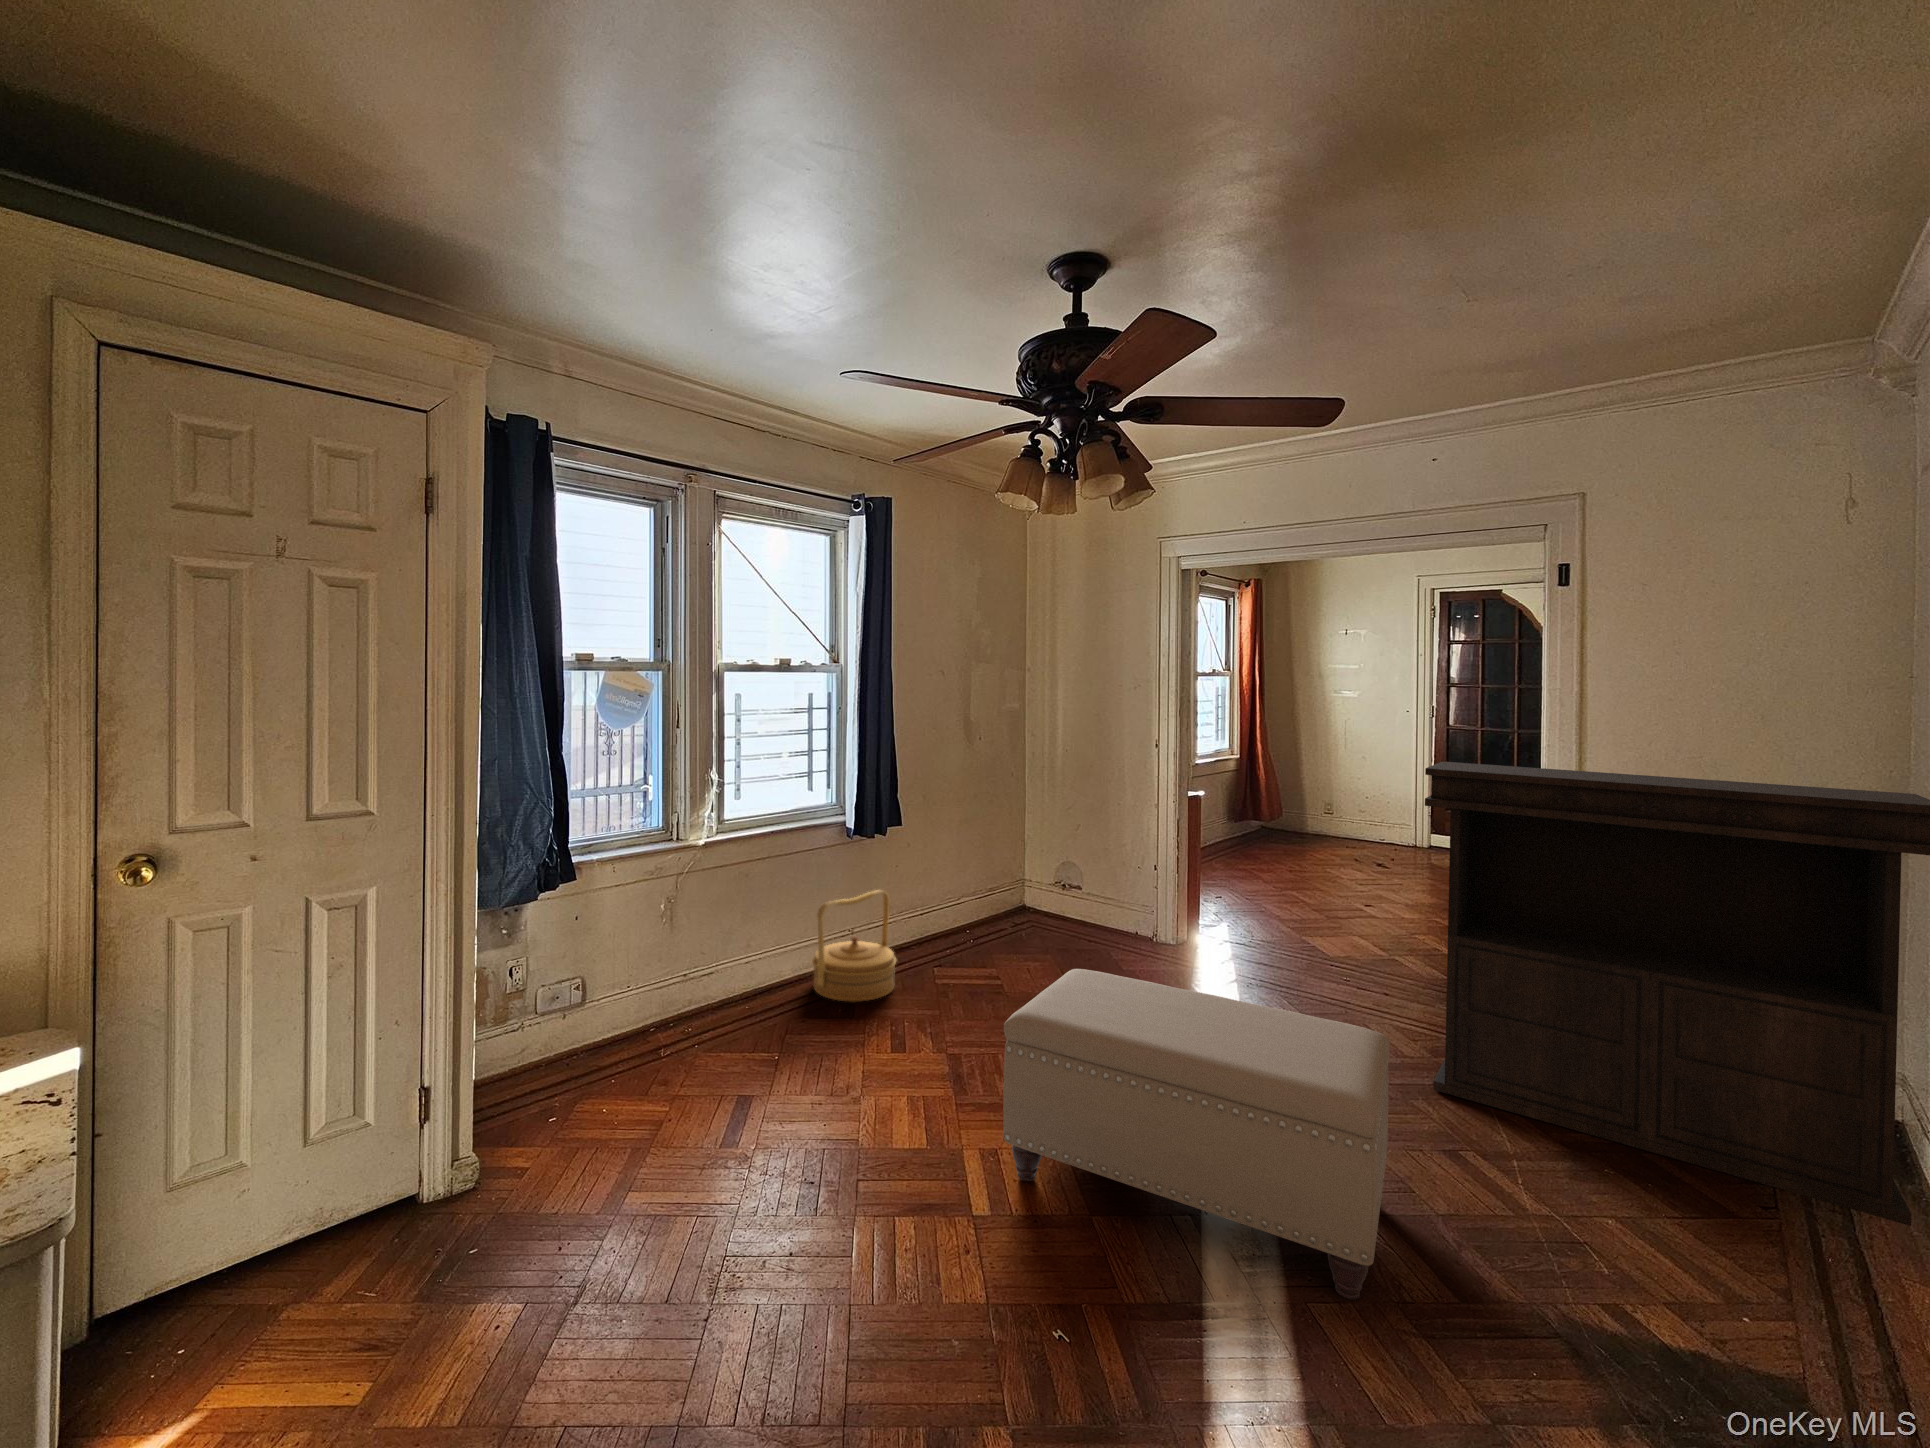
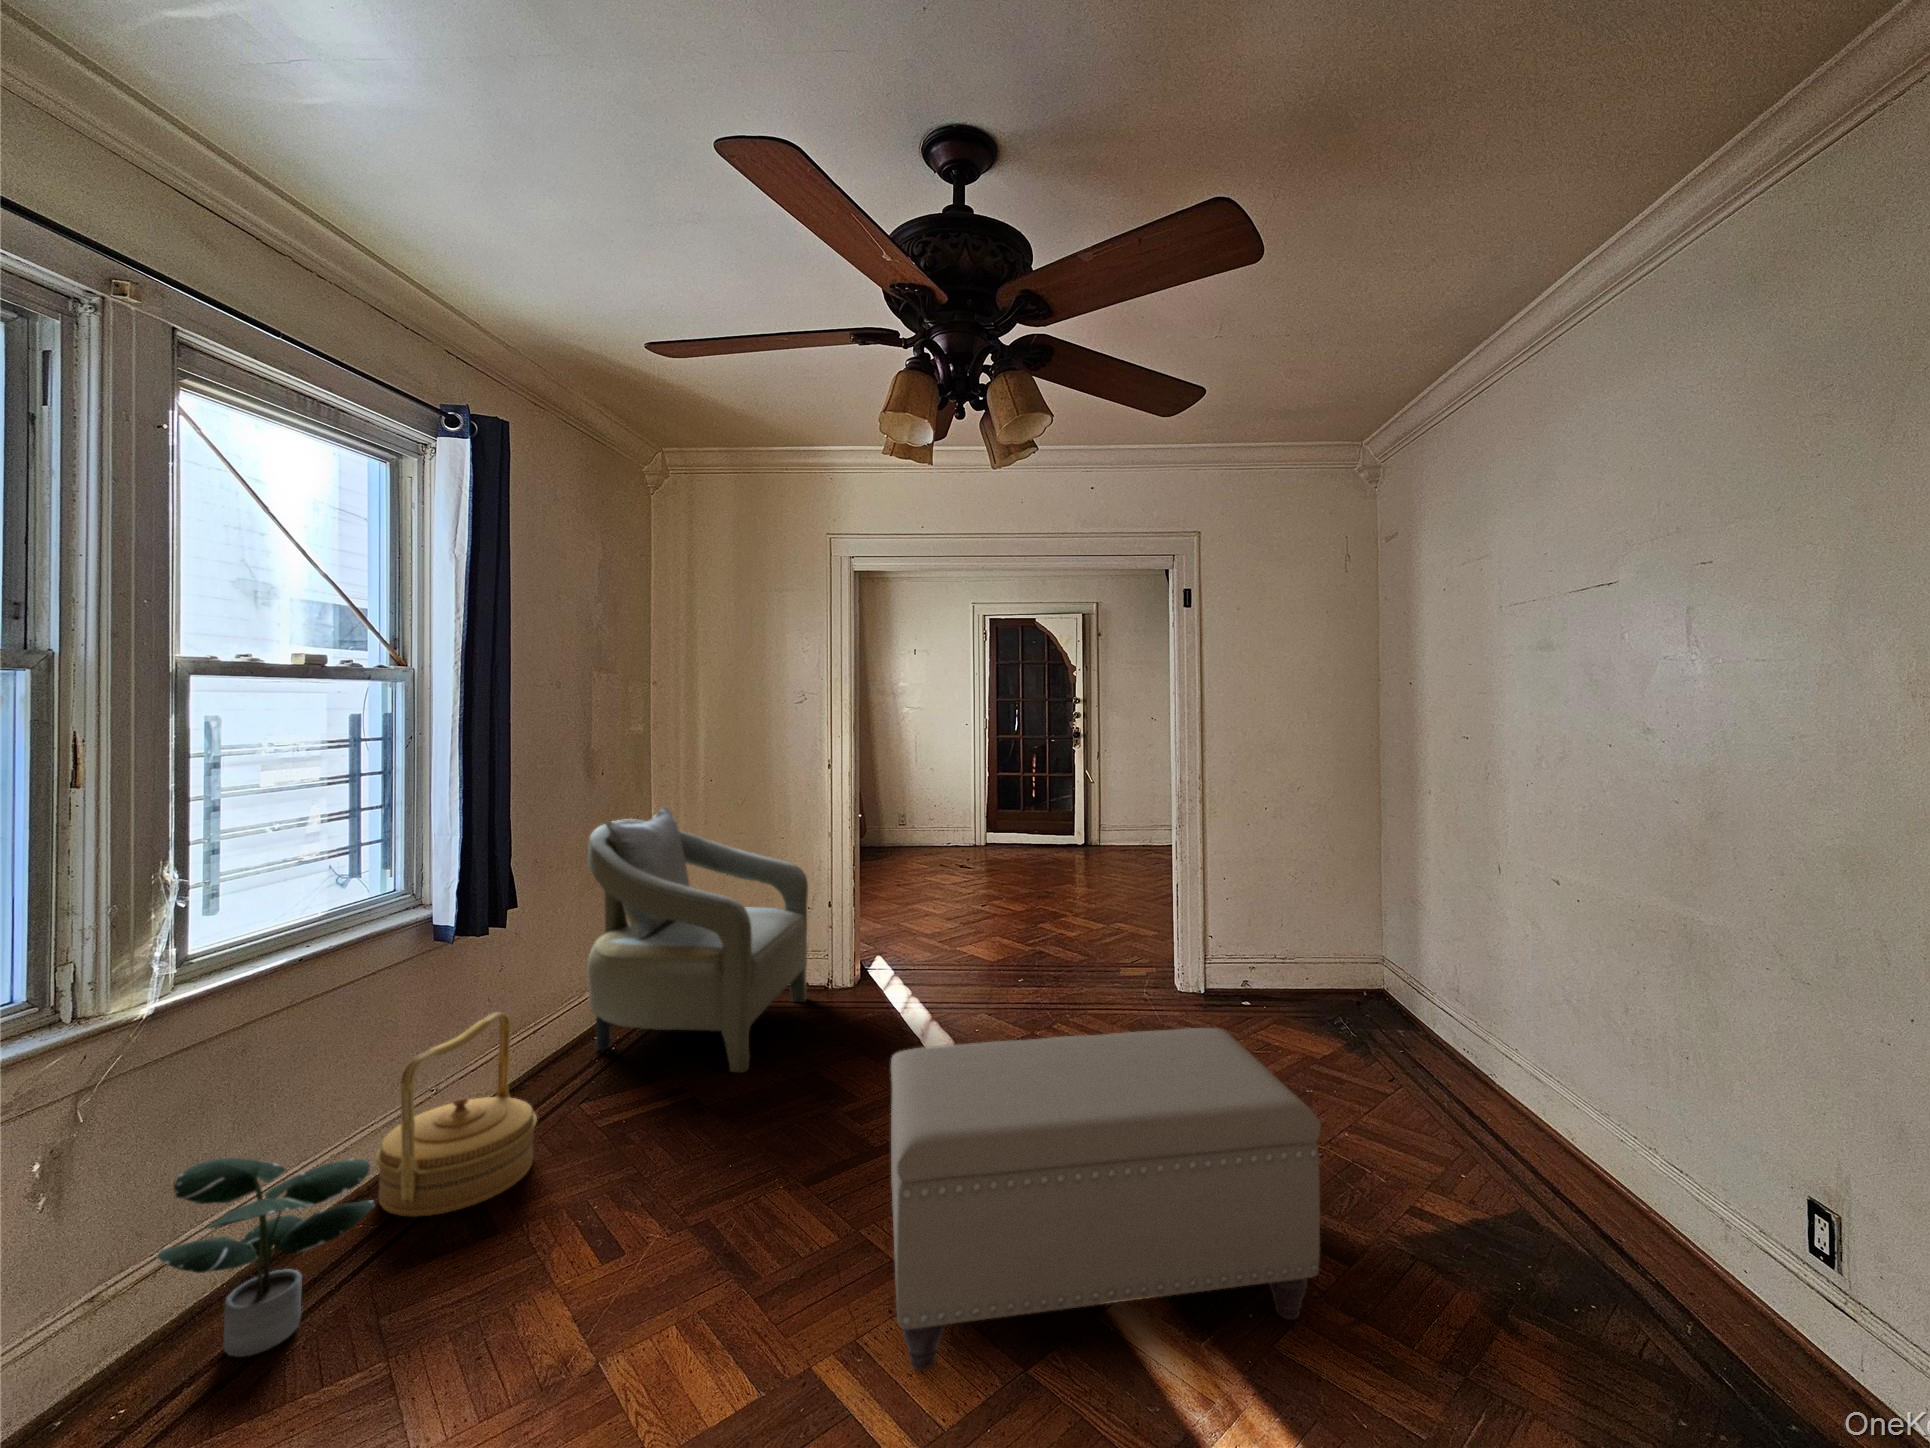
console table: present [1425,762,1930,1226] -> none [1141,761,1463,1067]
armchair: none [960,768,1133,980] -> present [588,806,808,1072]
potted plant: none [702,927,792,1030] -> present [157,1158,374,1357]

